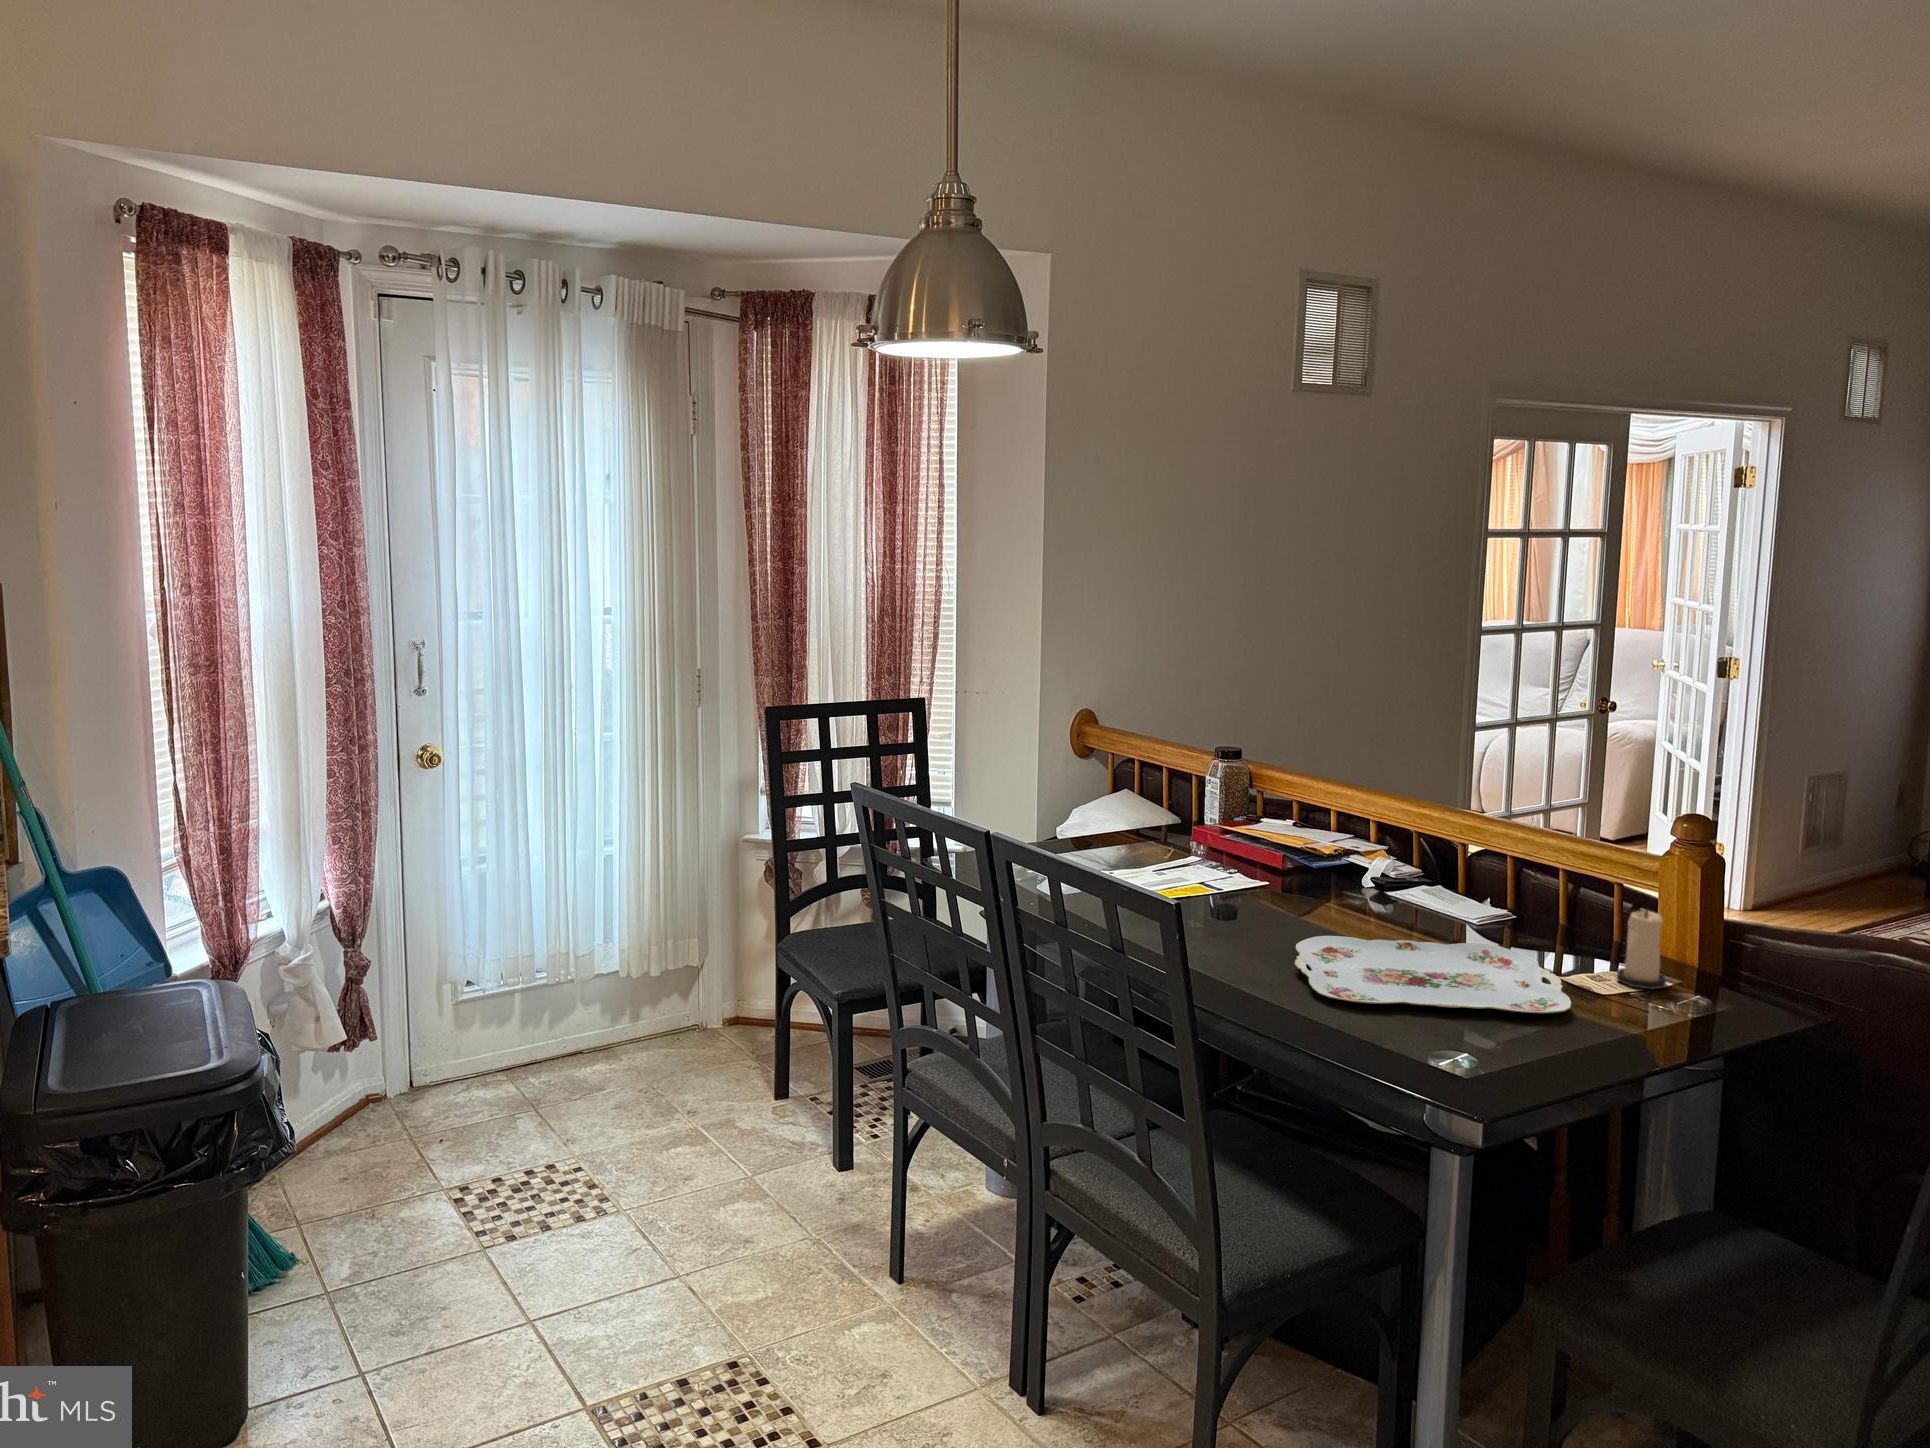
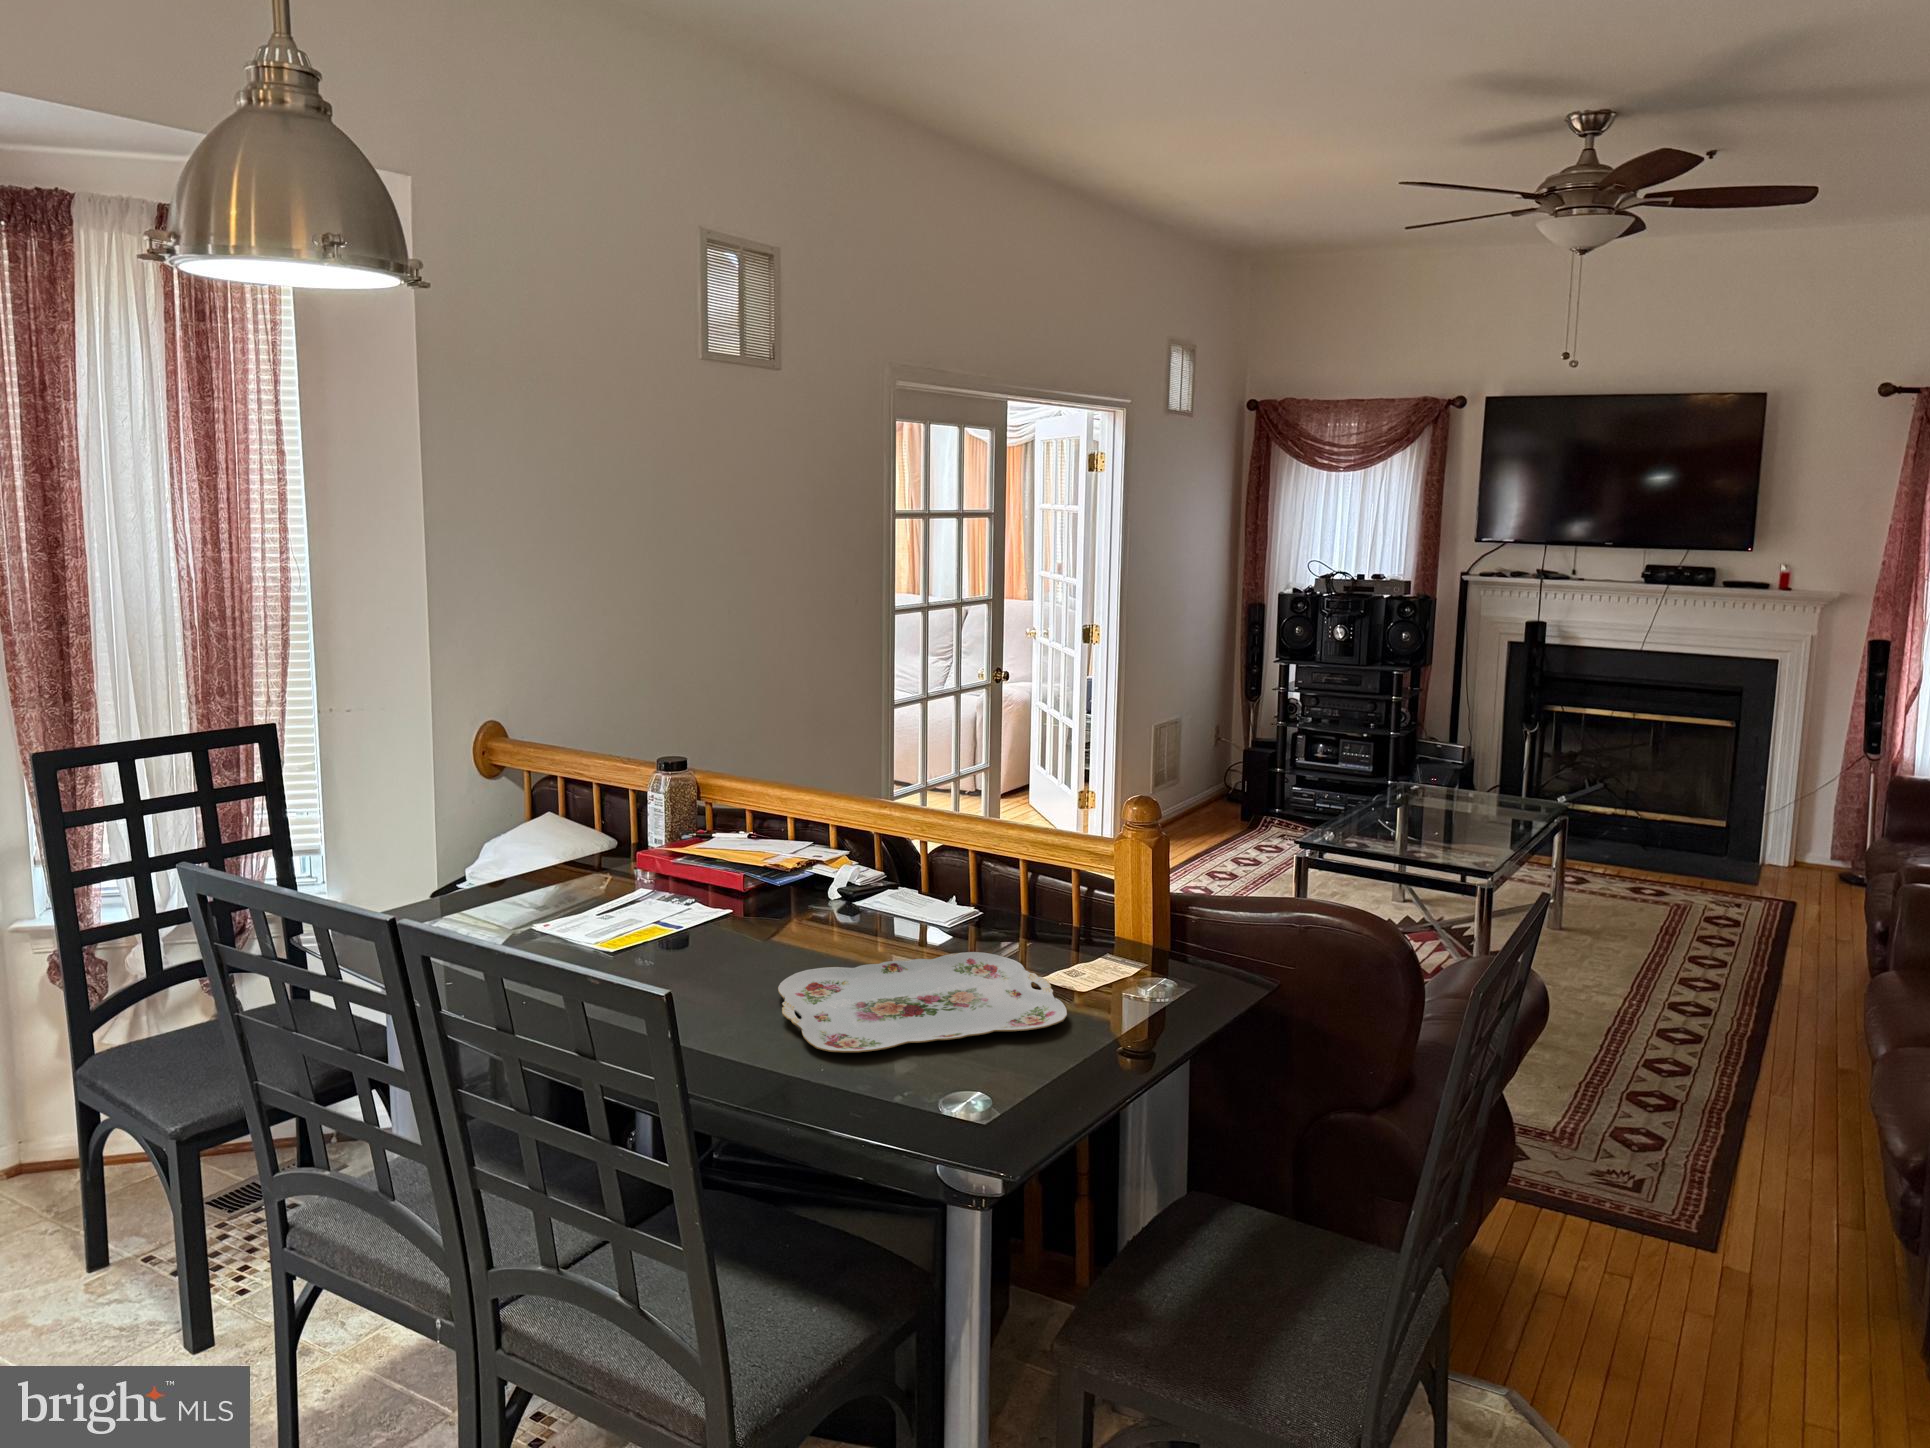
candle: present [1617,909,1666,989] -> none [1093,895,1138,977]

